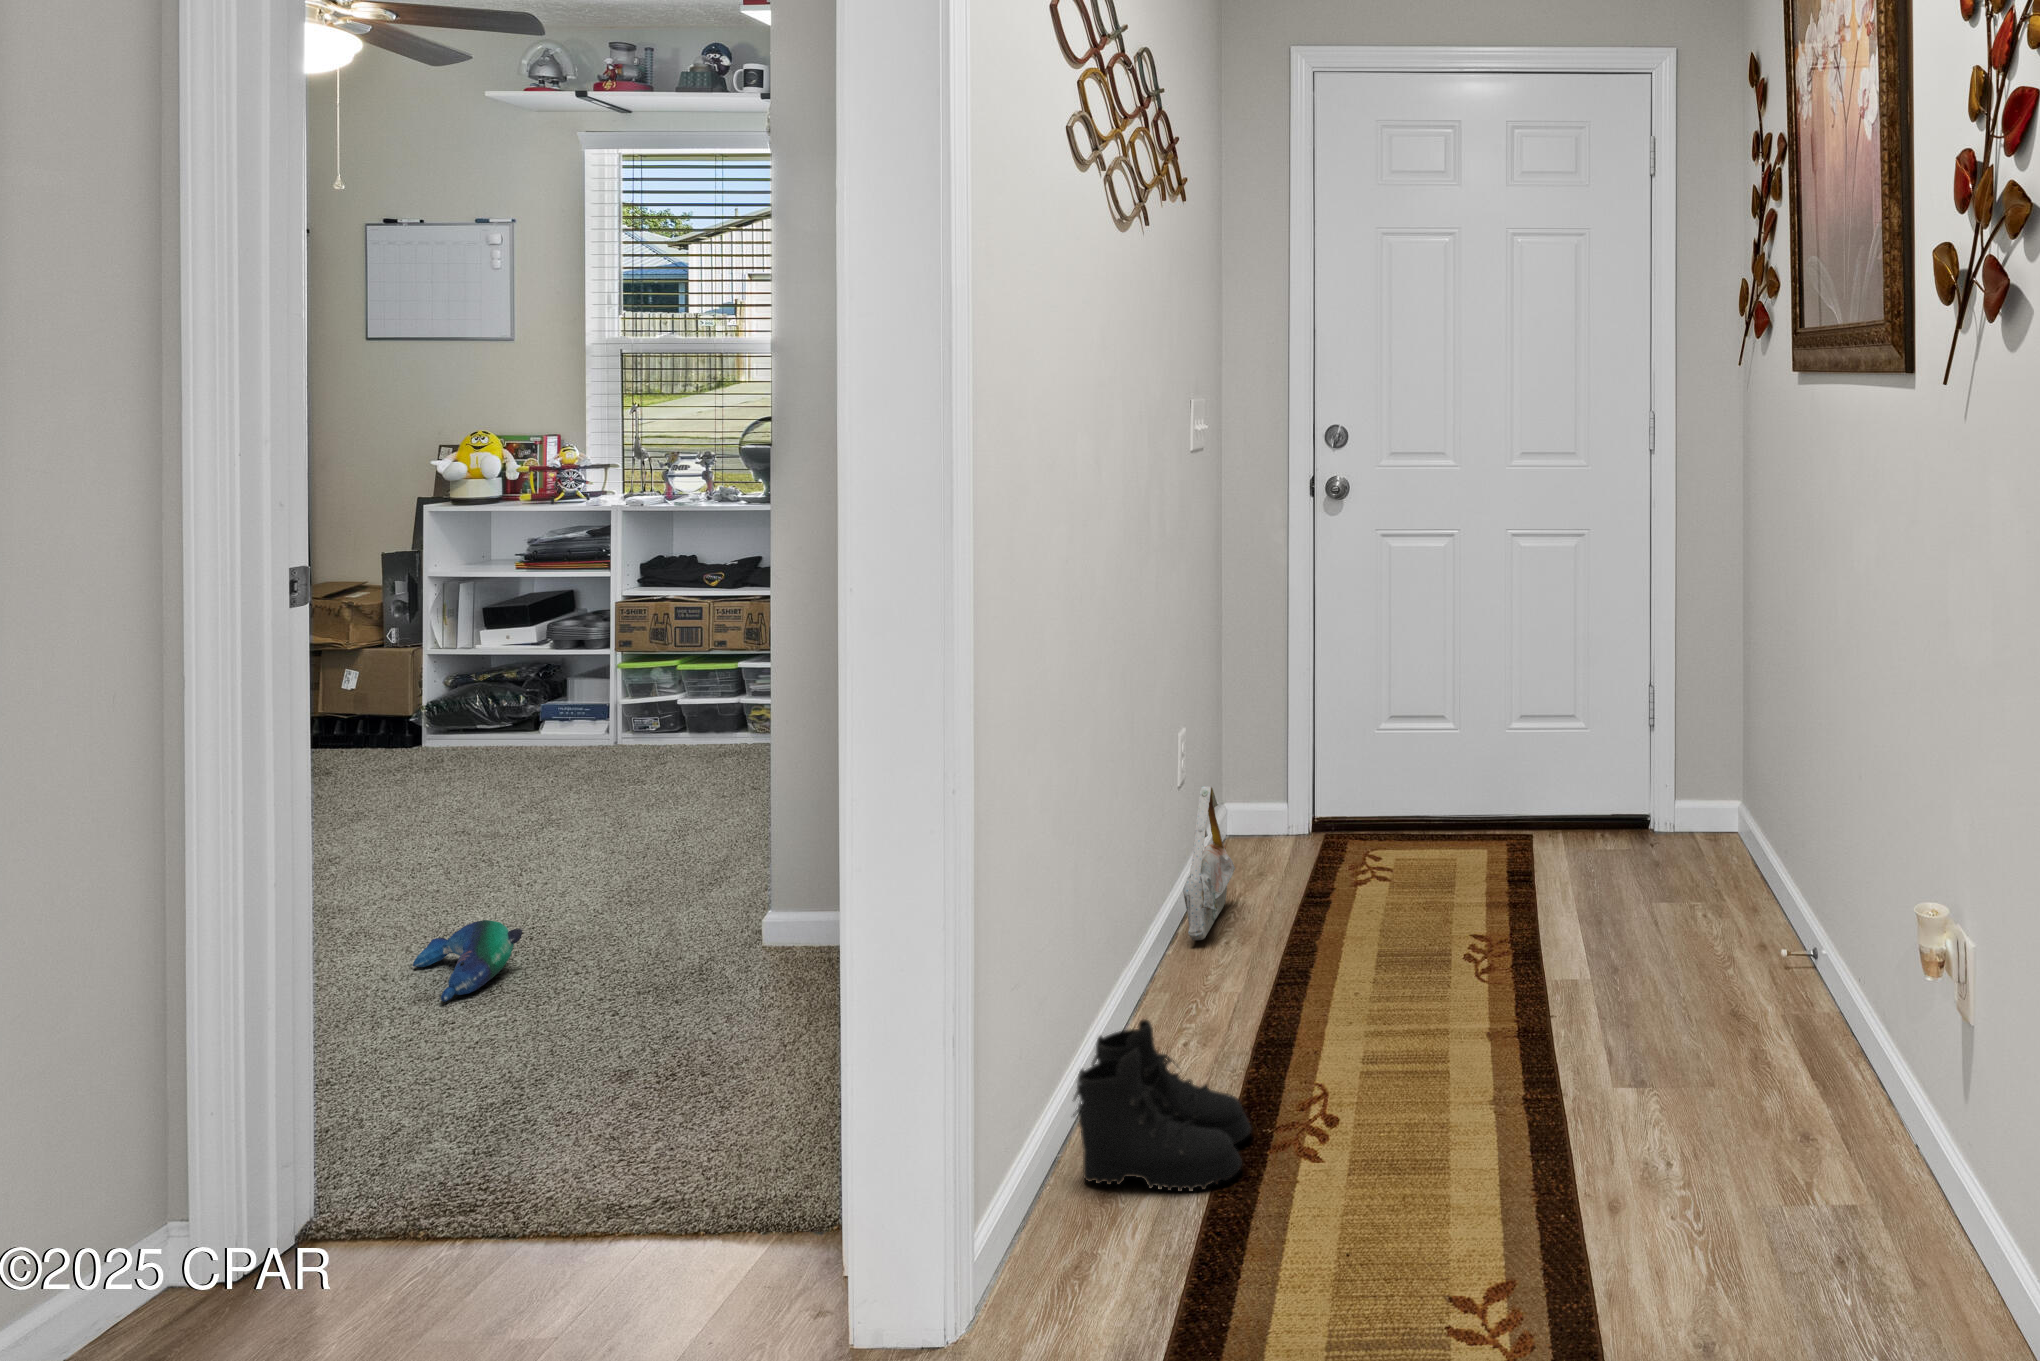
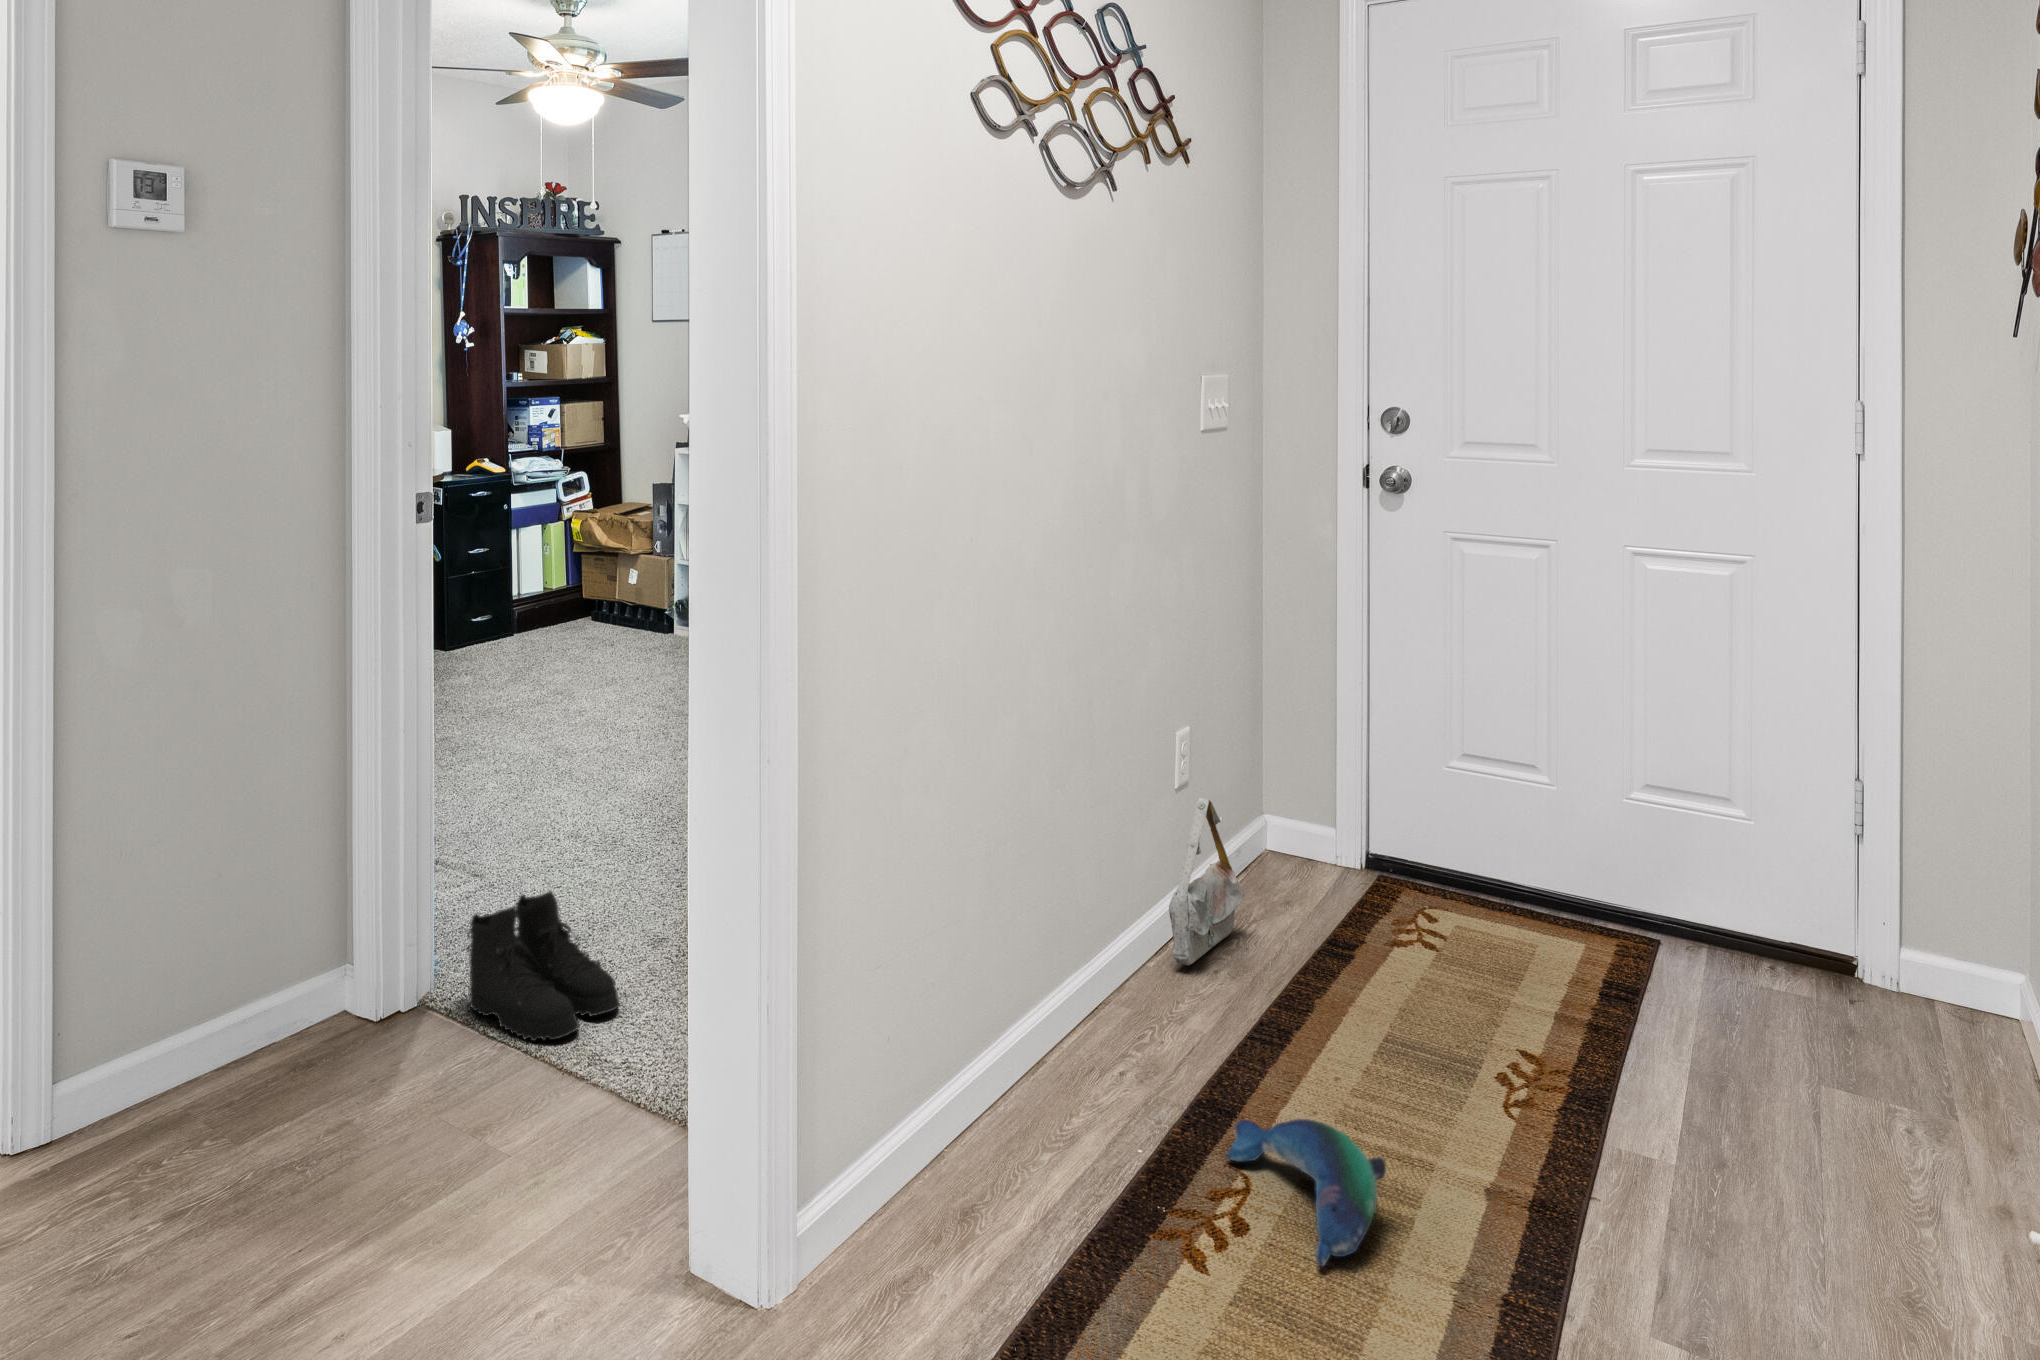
plush toy: present [413,920,522,1002] -> present [1227,1119,1386,1266]
boots: present [1073,1019,1251,1191] -> present [467,890,620,1041]

